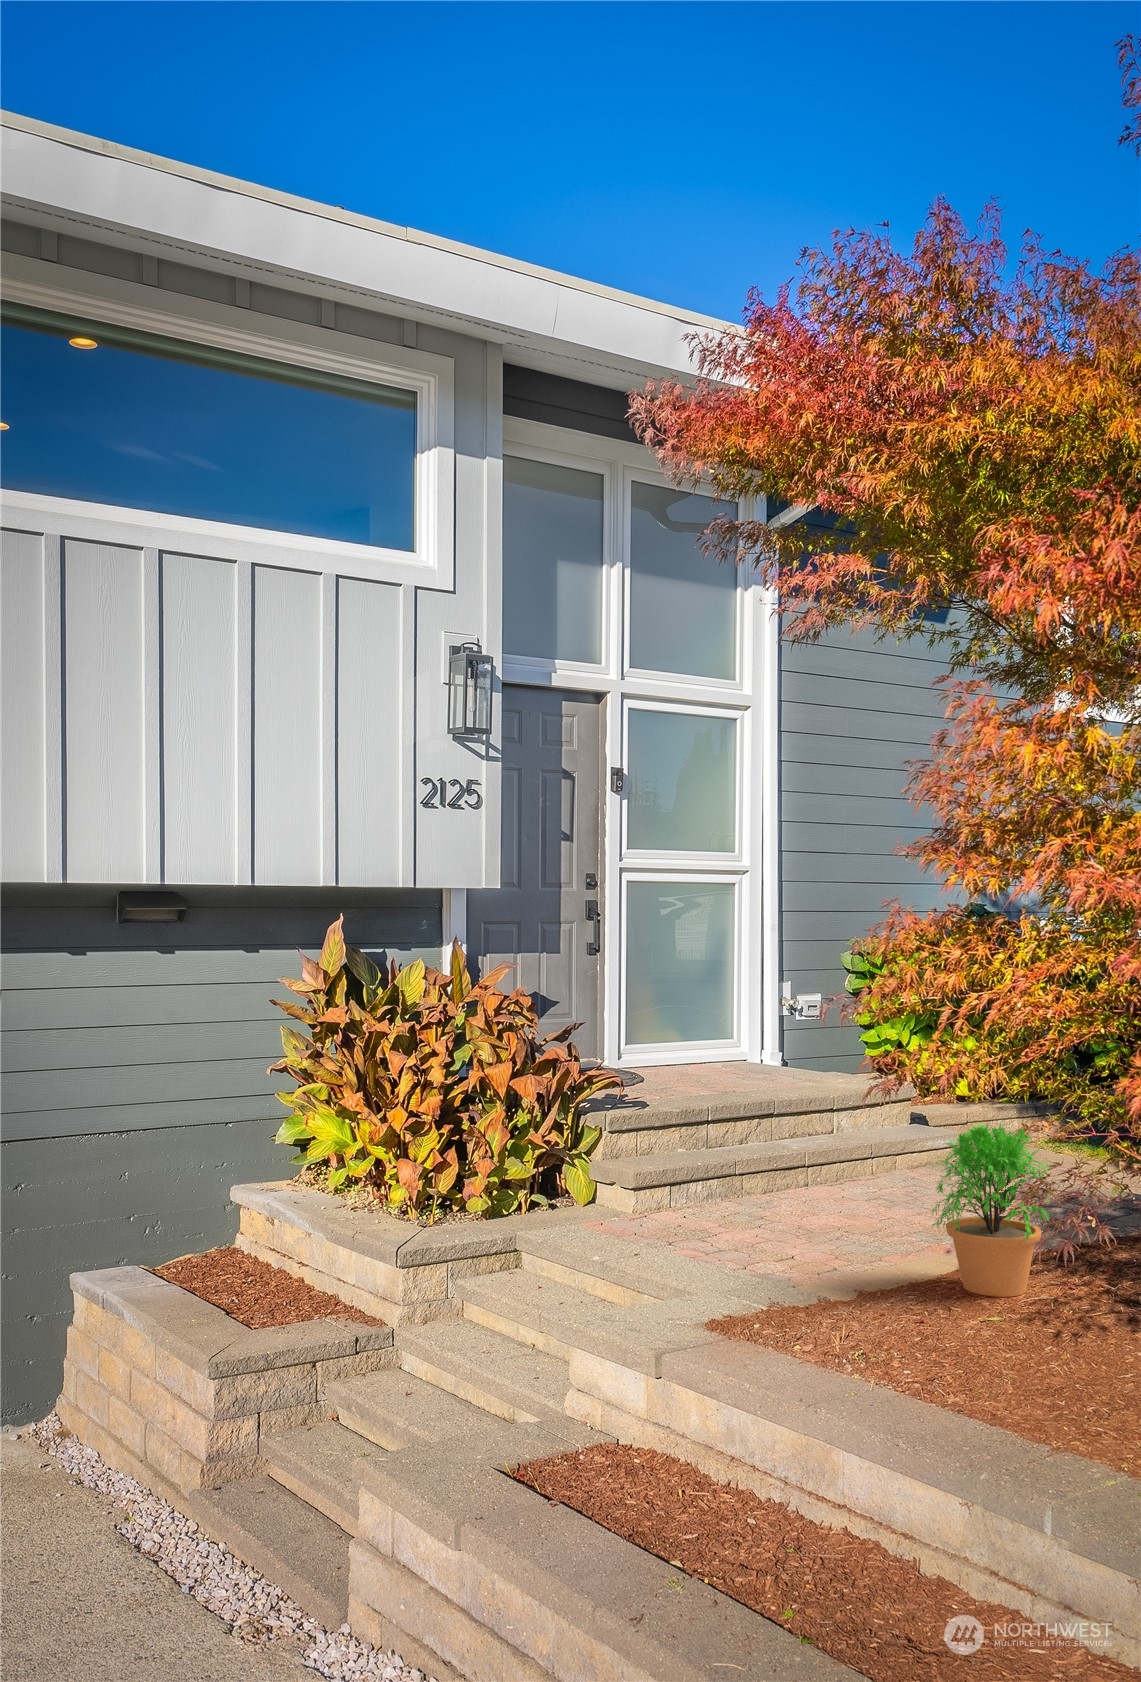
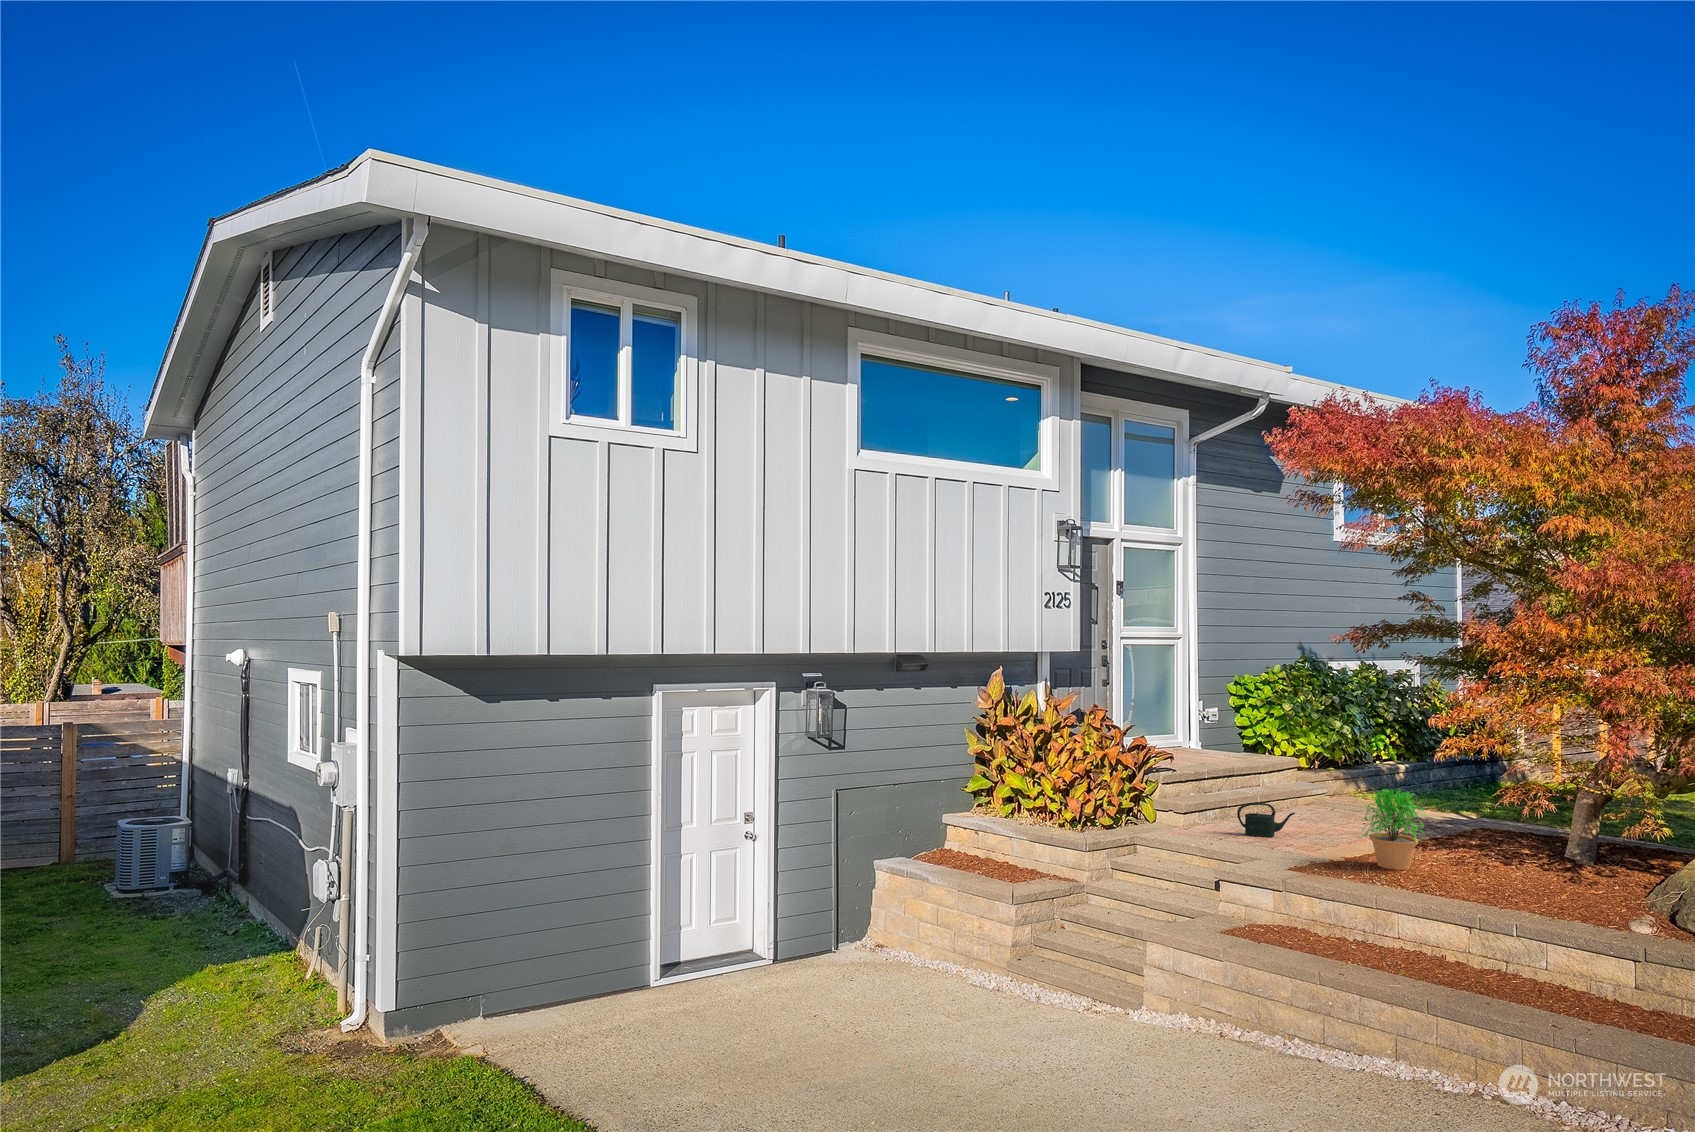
watering can: none [737,1159,847,1227] -> present [1237,803,1295,837]

